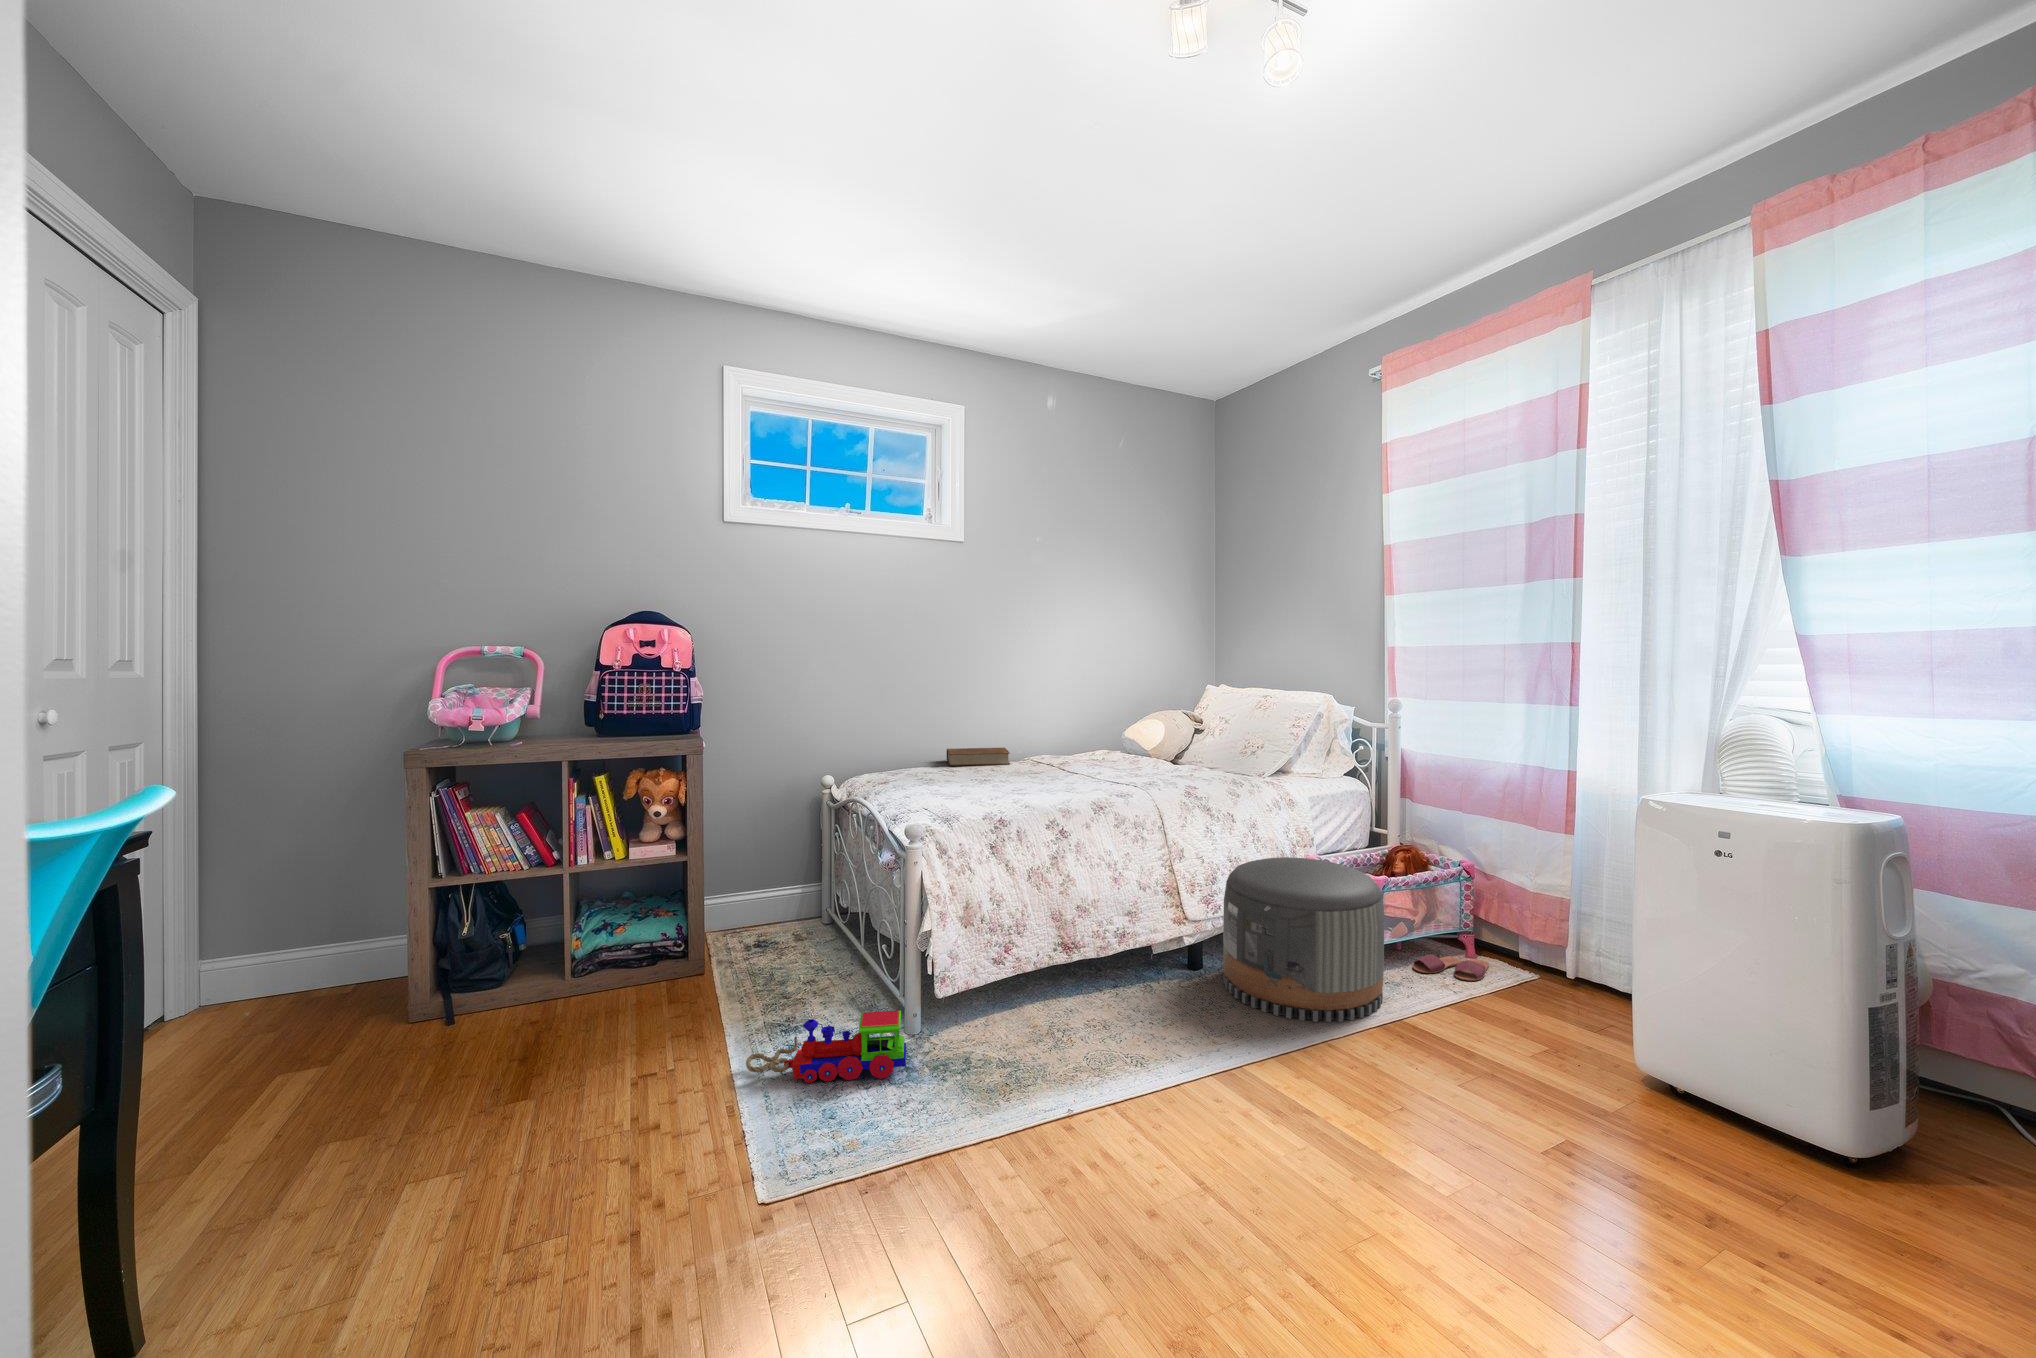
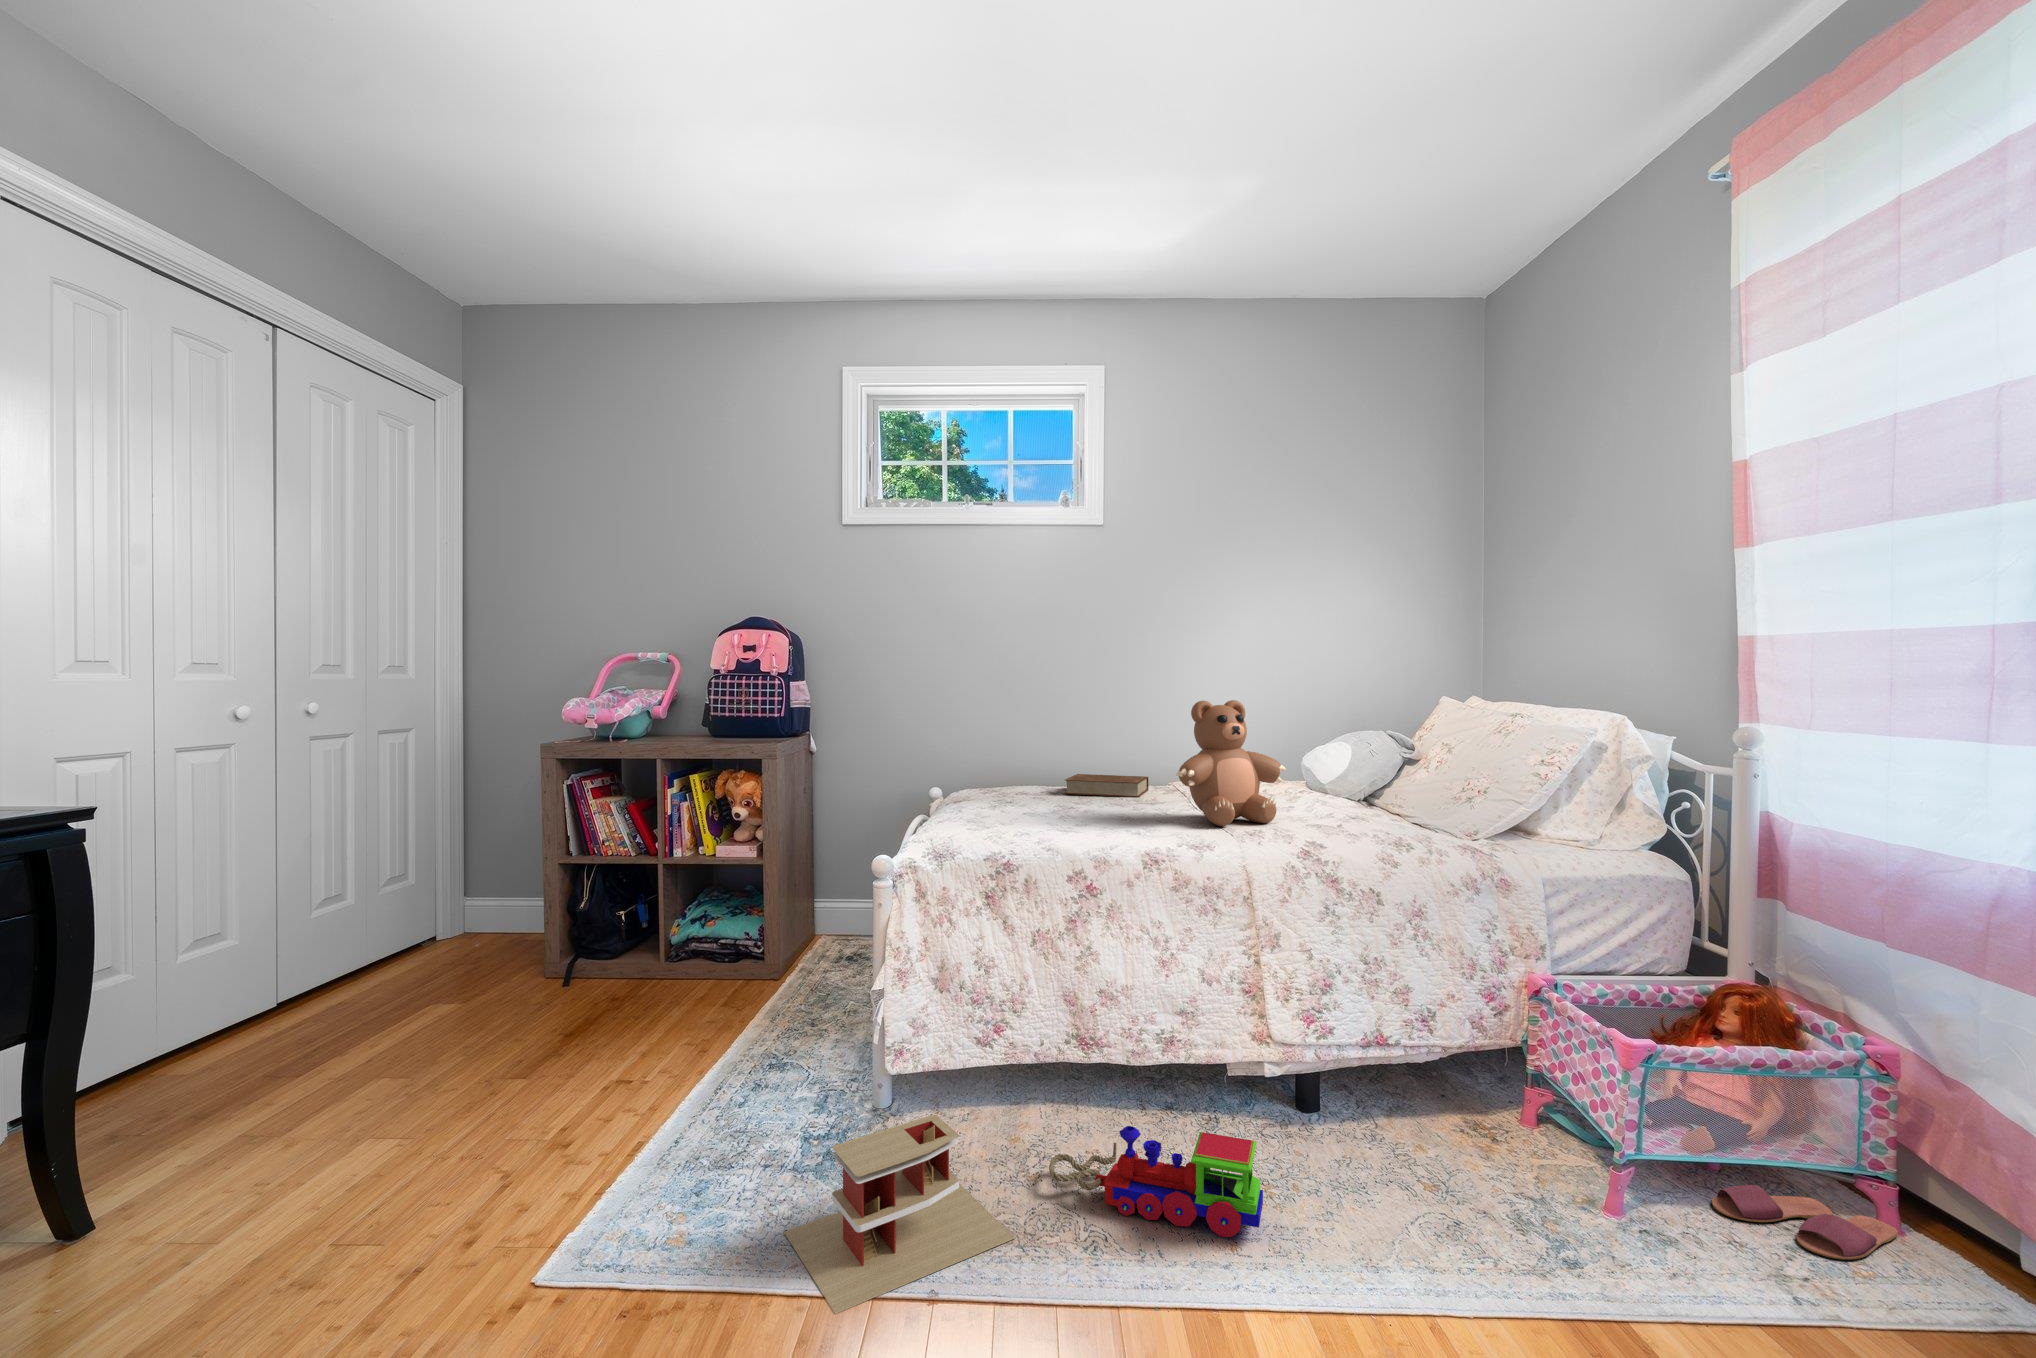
teddy bear: none [1082,689,1145,781] -> present [1176,700,1286,826]
pouf: present [1223,857,1385,1022] -> none [1327,965,1605,1269]
toy house: none [945,1006,1099,1142] -> present [784,1115,1015,1313]
toy train: present [746,1010,906,1083] -> present [1049,1126,1263,1237]

